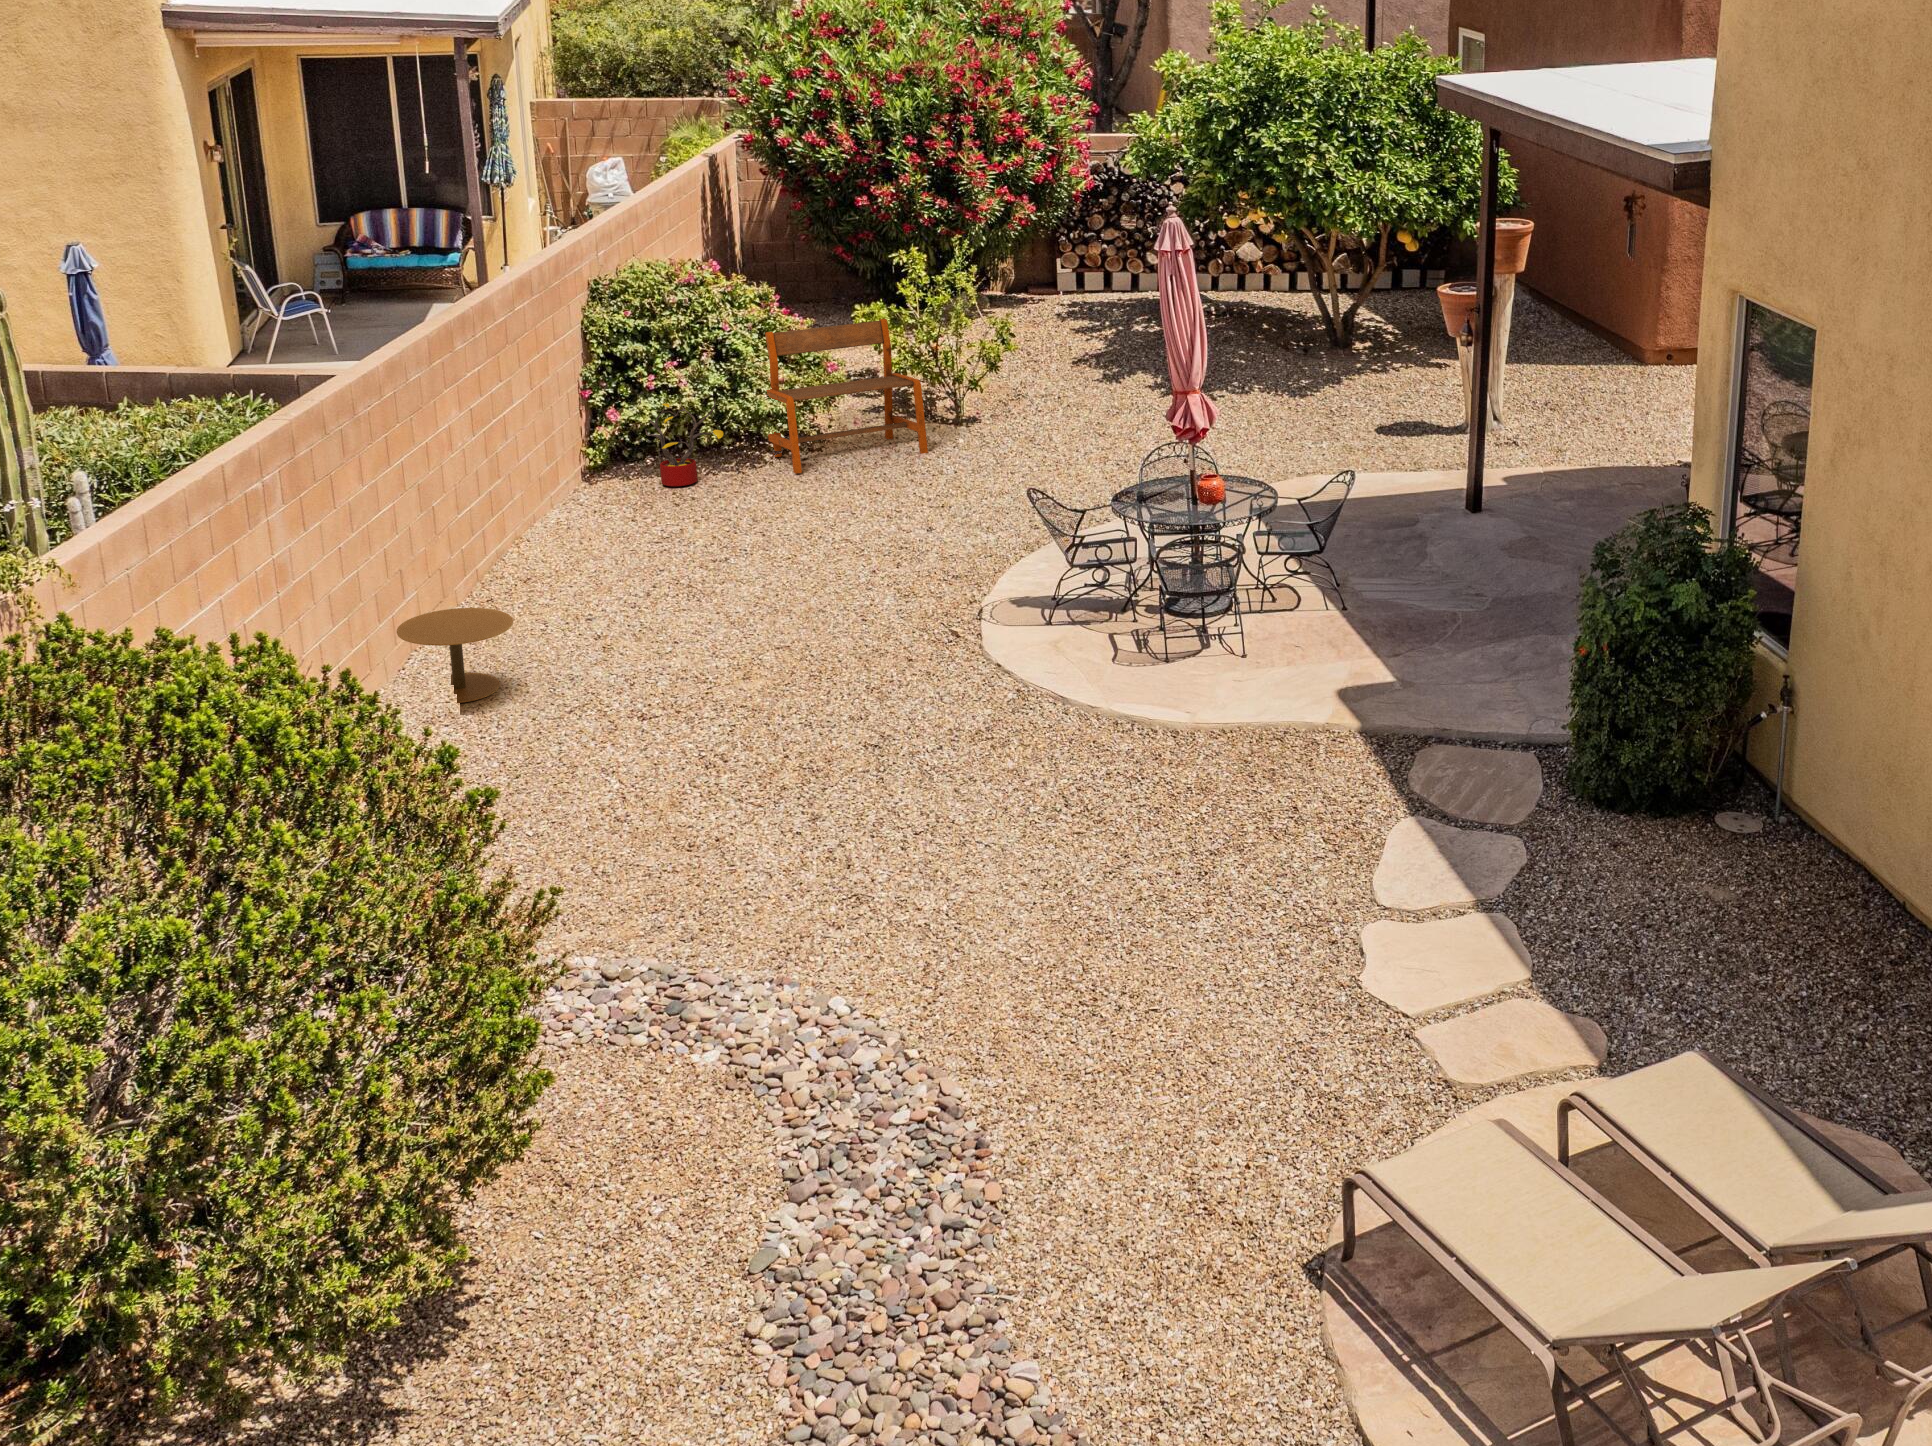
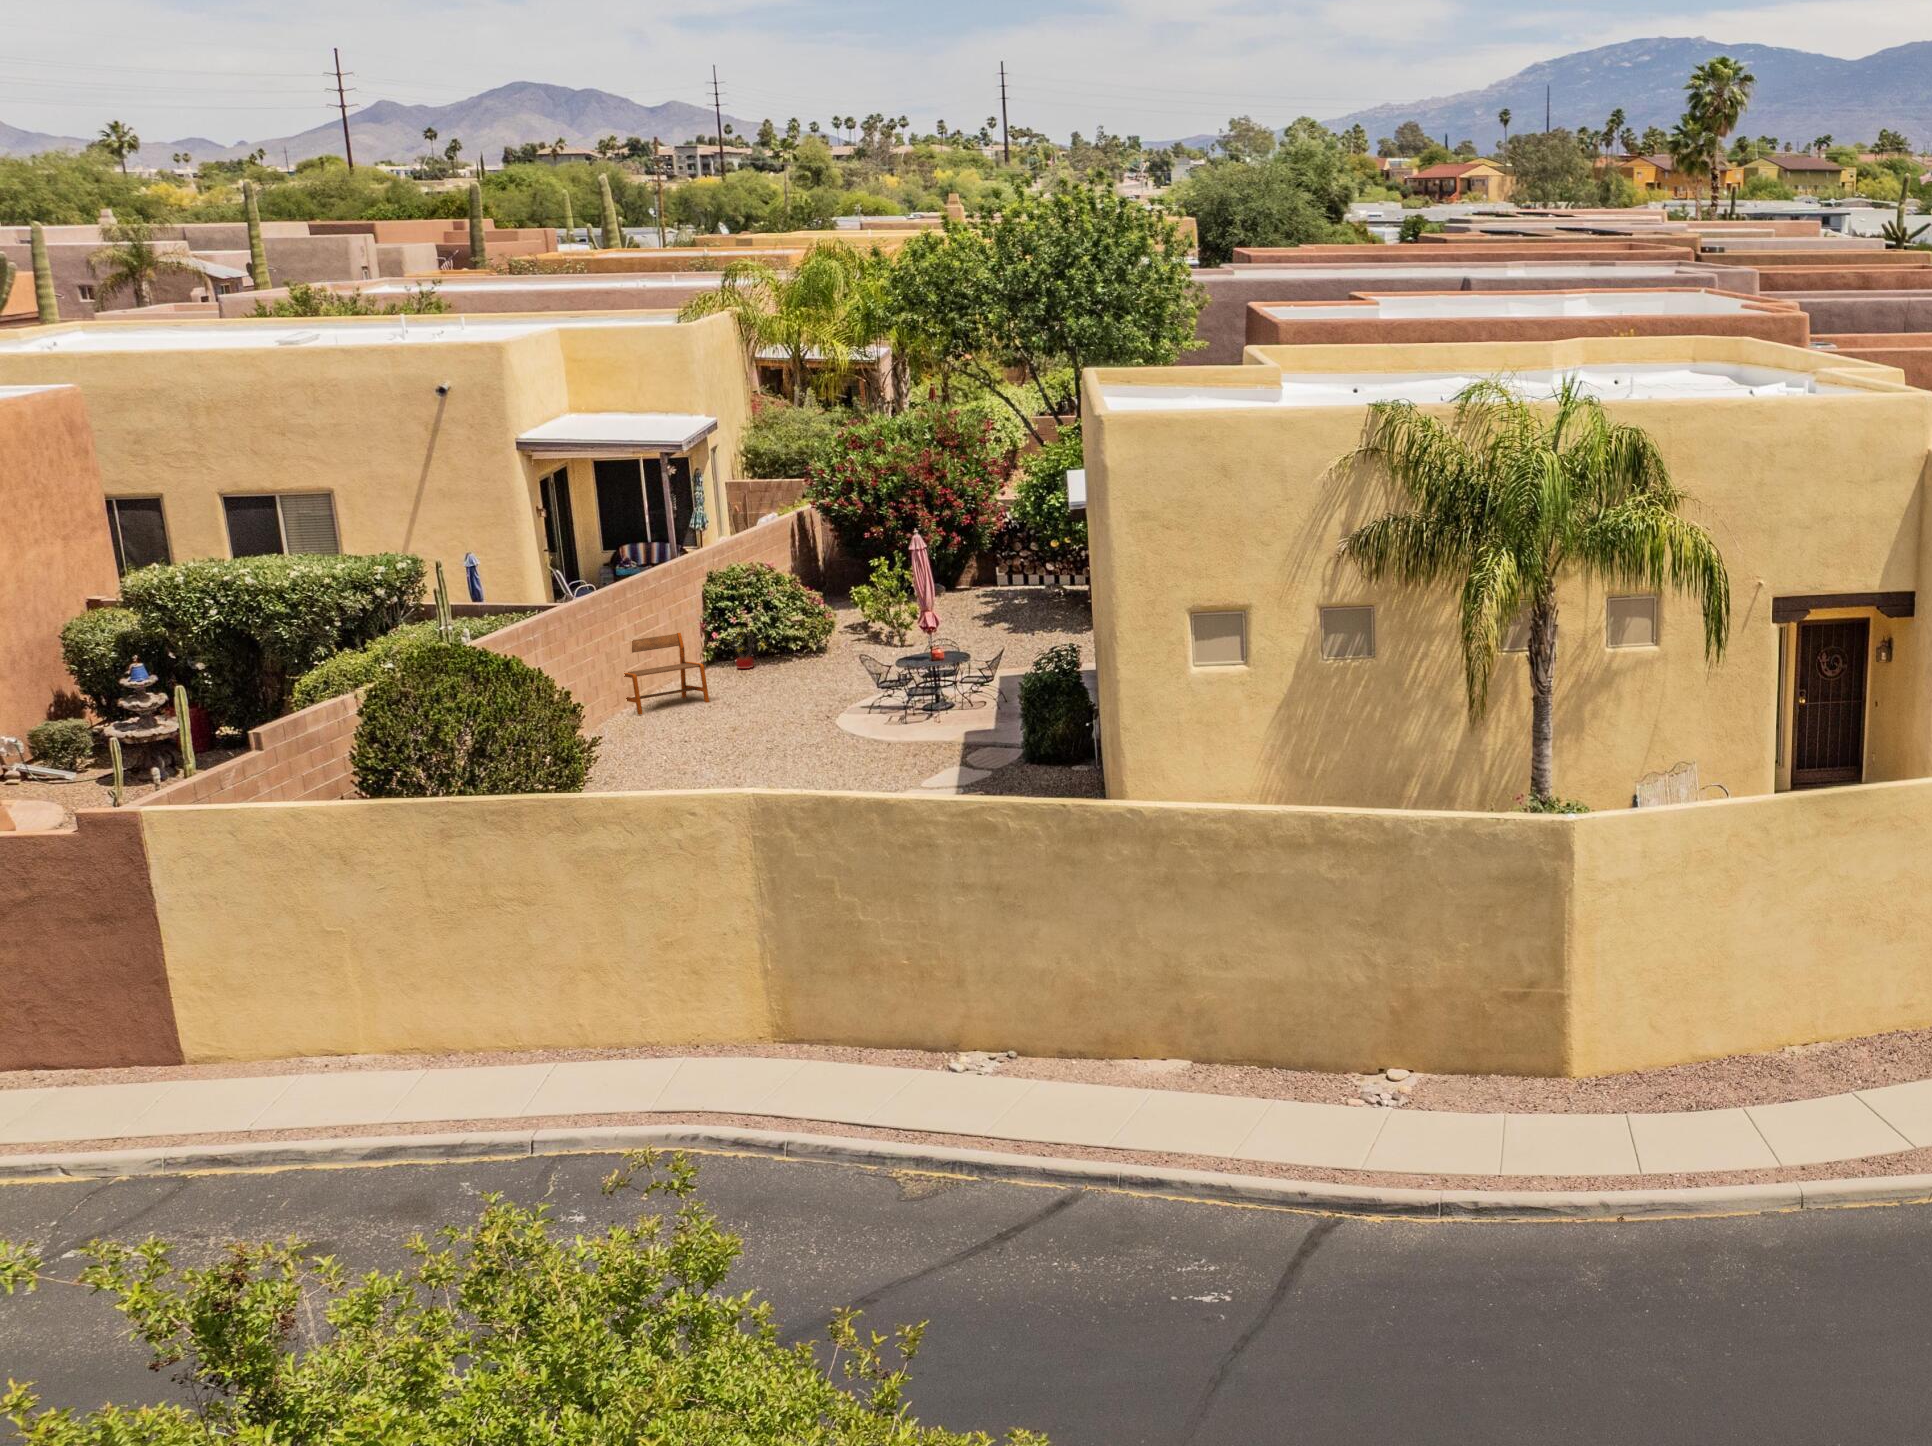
bench: present [765,319,928,473] -> present [624,633,709,715]
side table: present [397,608,513,703] -> none [591,701,639,736]

